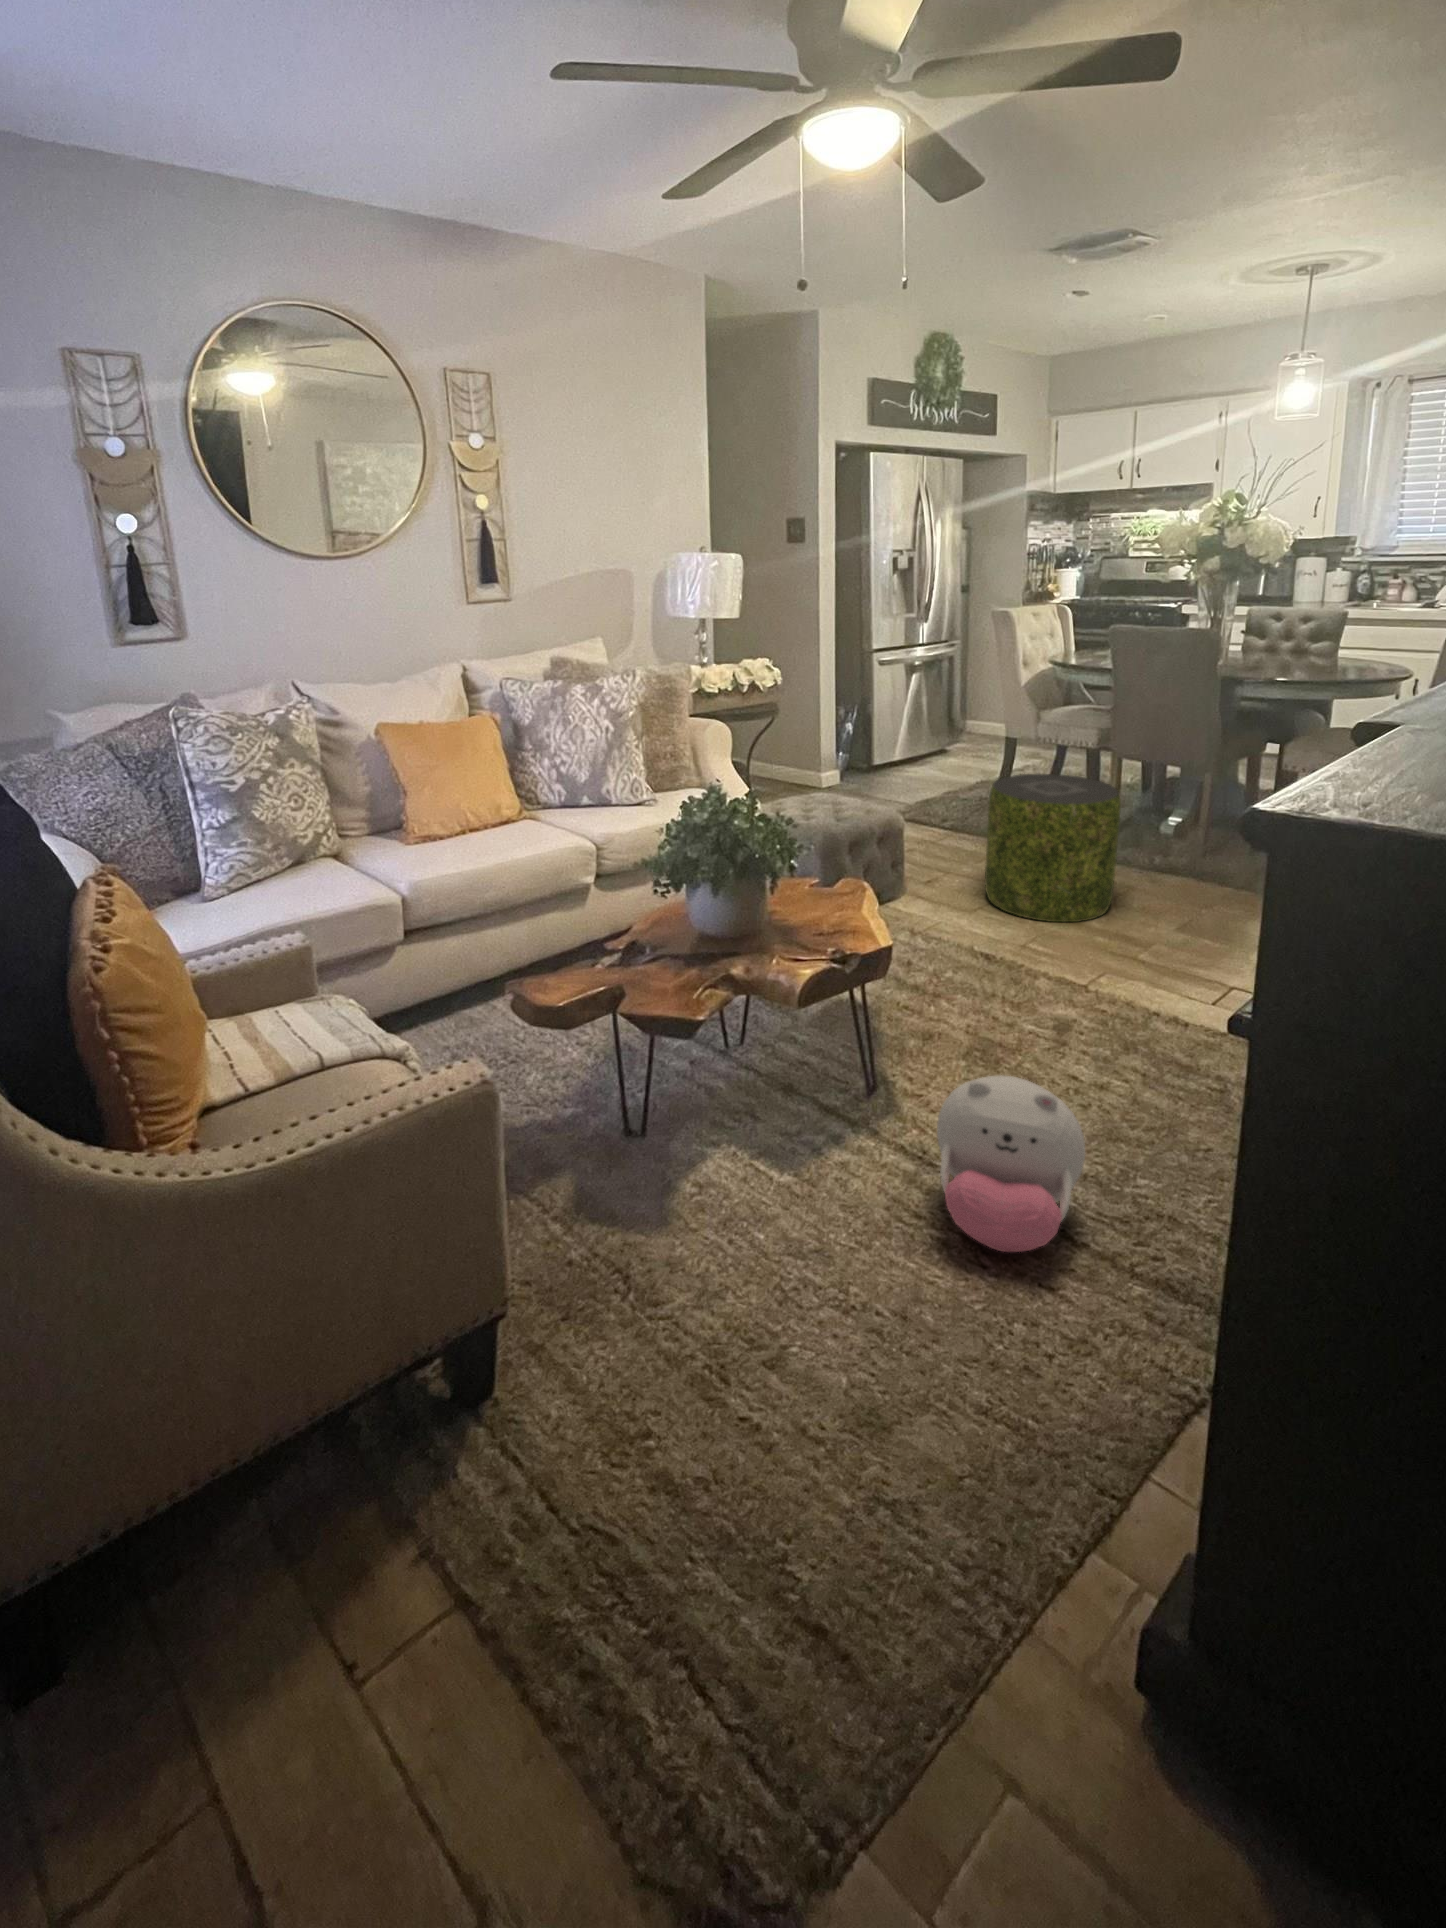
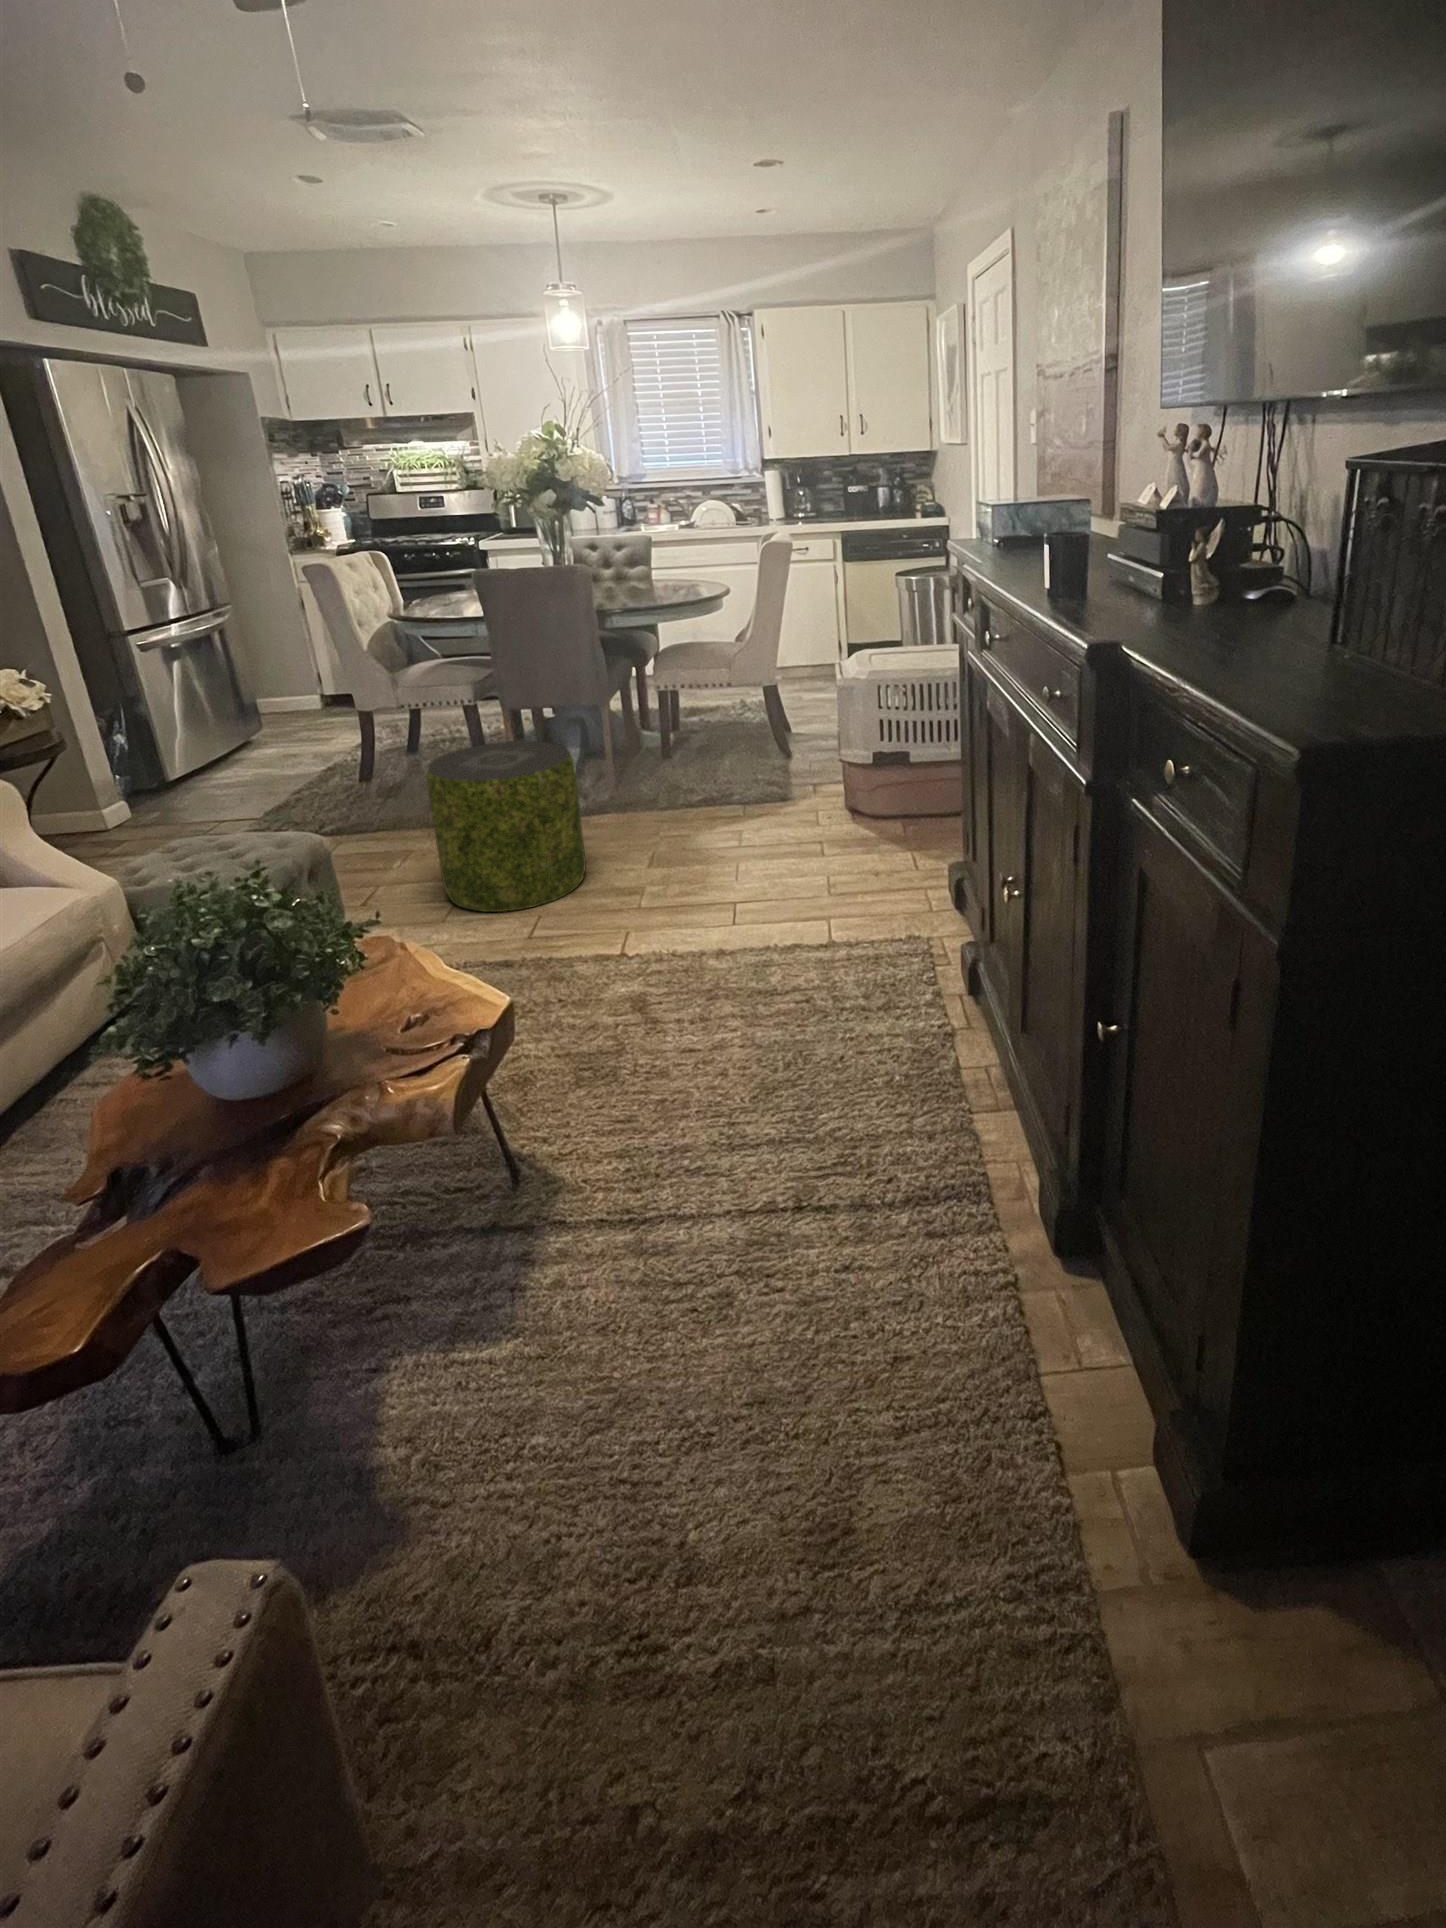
plush toy: present [937,1075,1086,1252] -> none [663,1075,832,1268]

